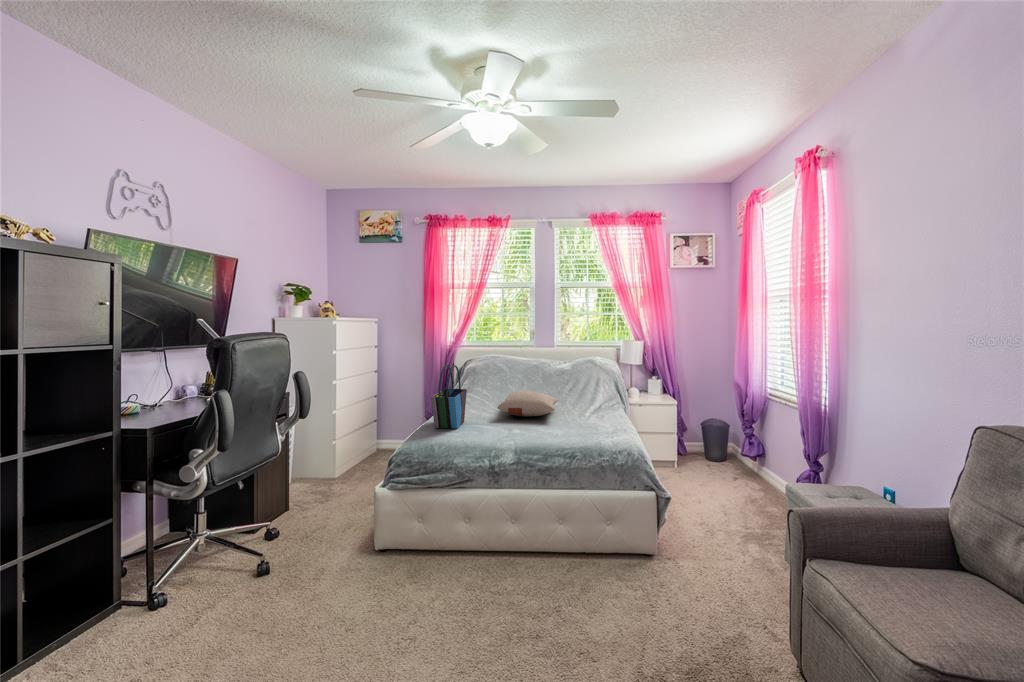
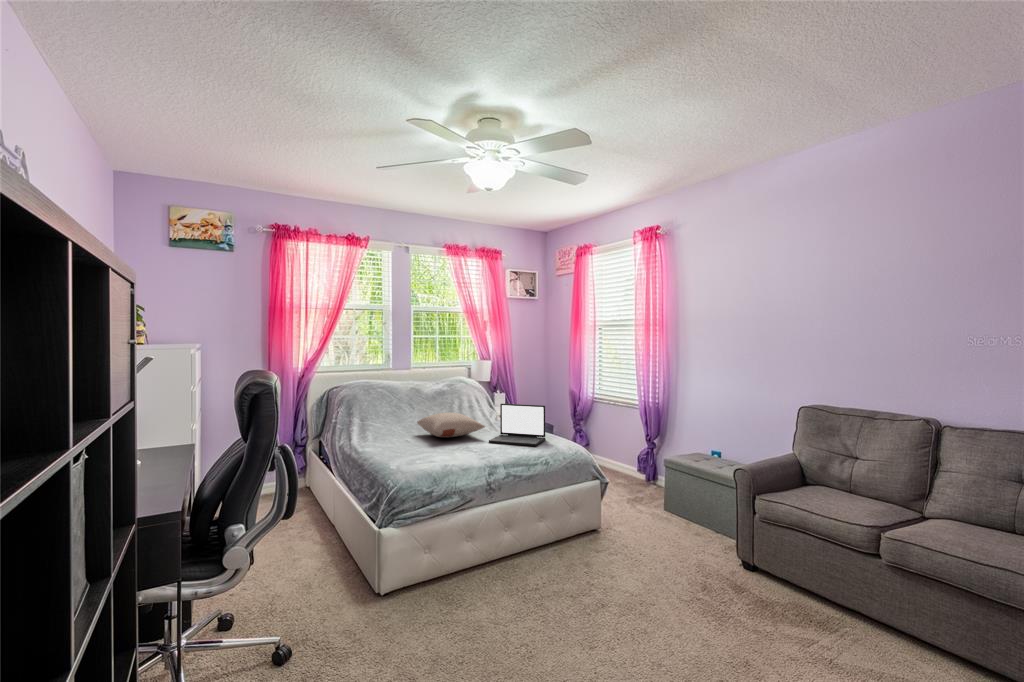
tote bag: present [431,365,467,429] -> none [380,391,421,459]
laptop: none [548,387,612,438] -> present [489,404,545,446]

